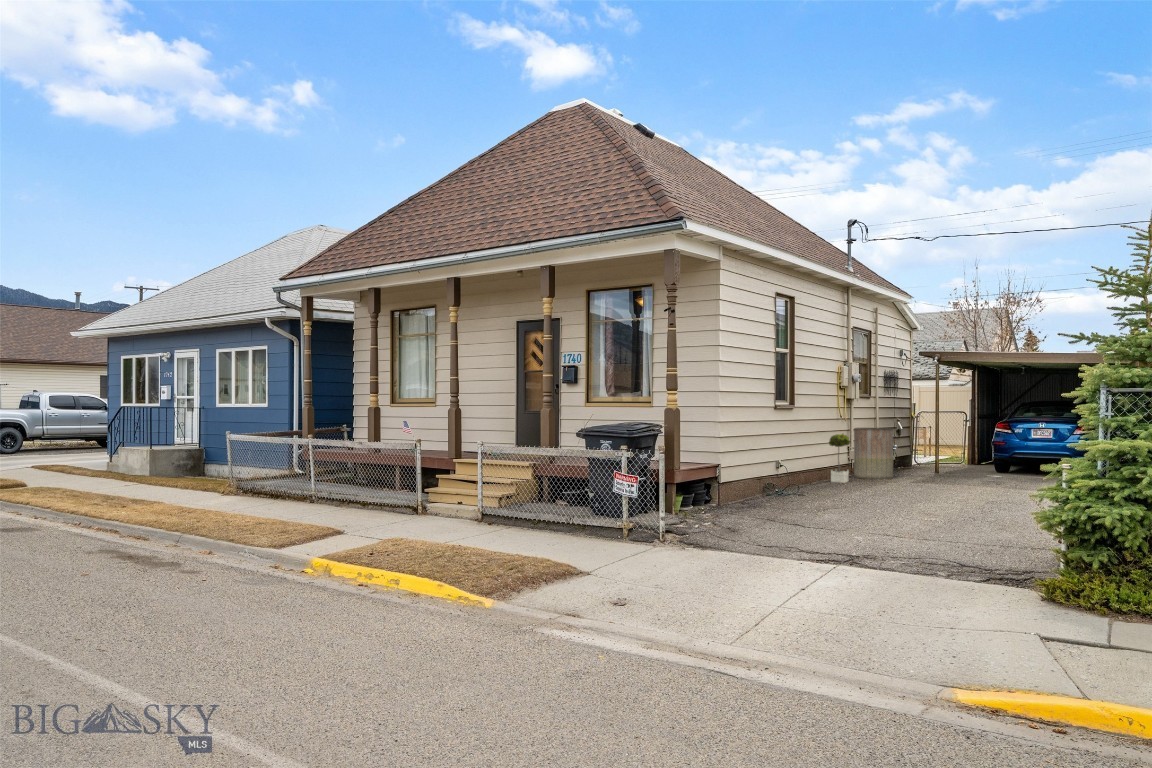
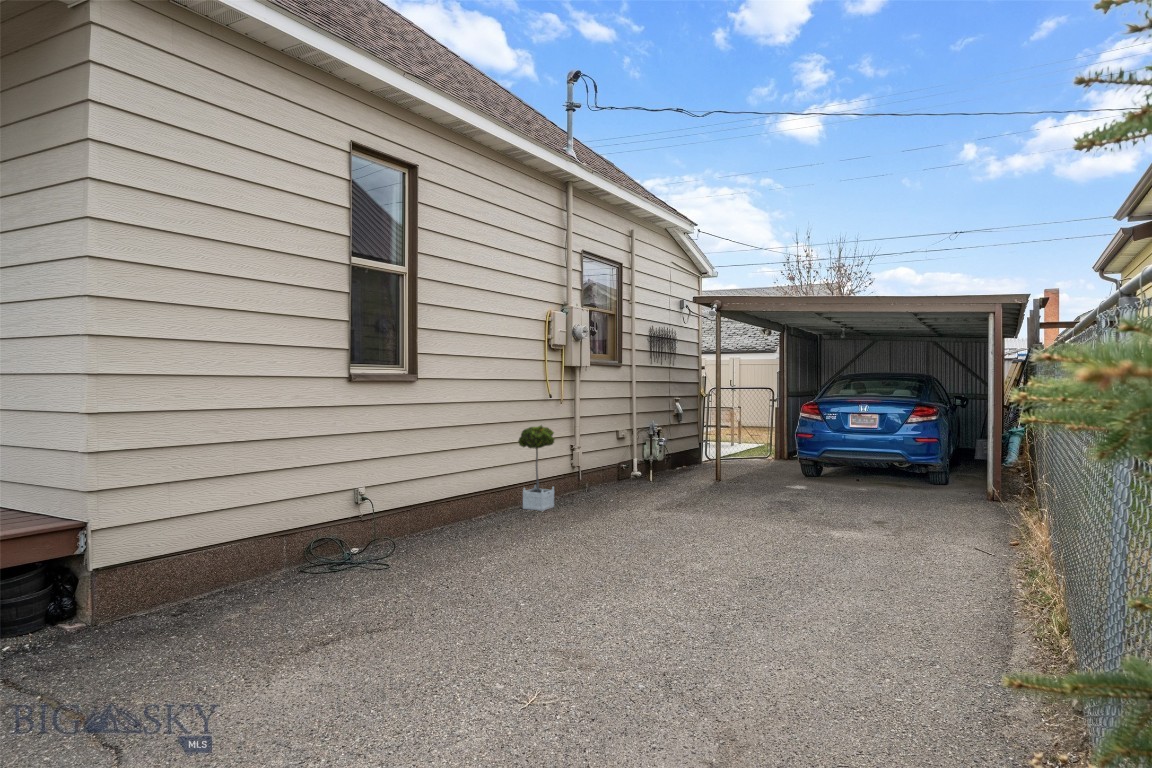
trash can: present [854,428,893,479] -> none [581,413,640,499]

